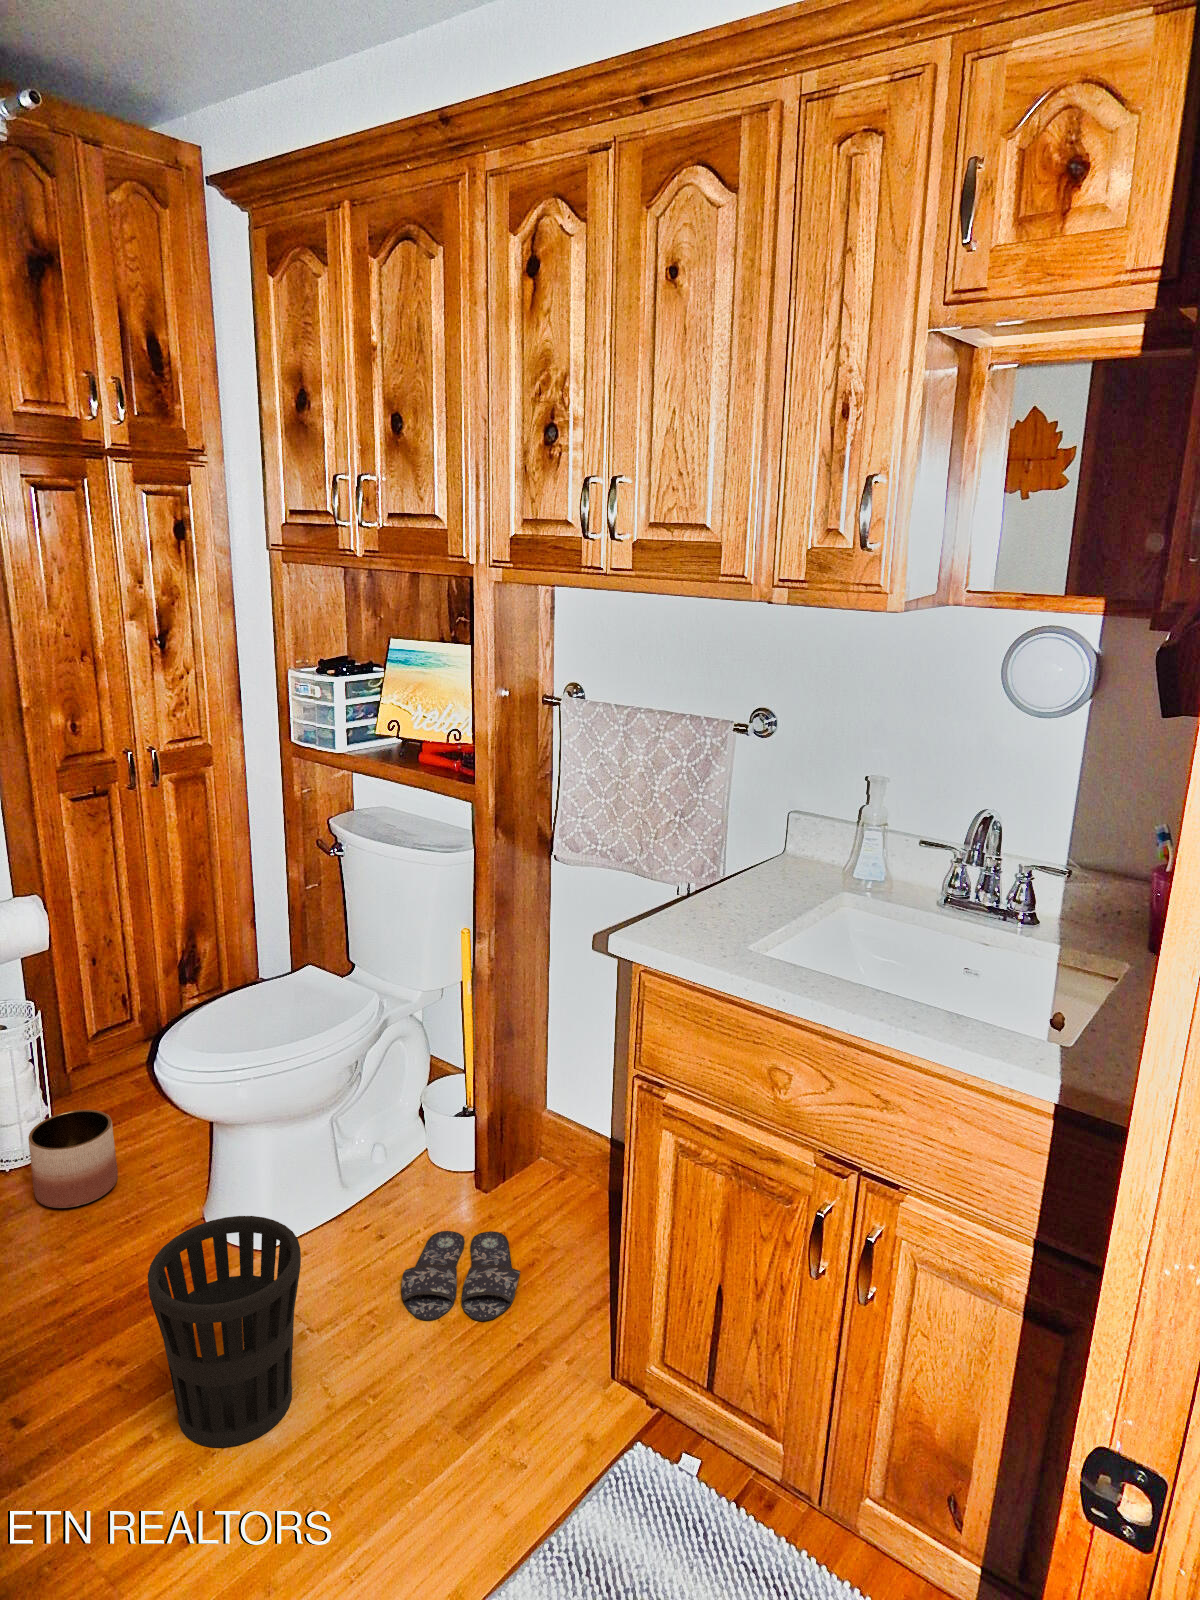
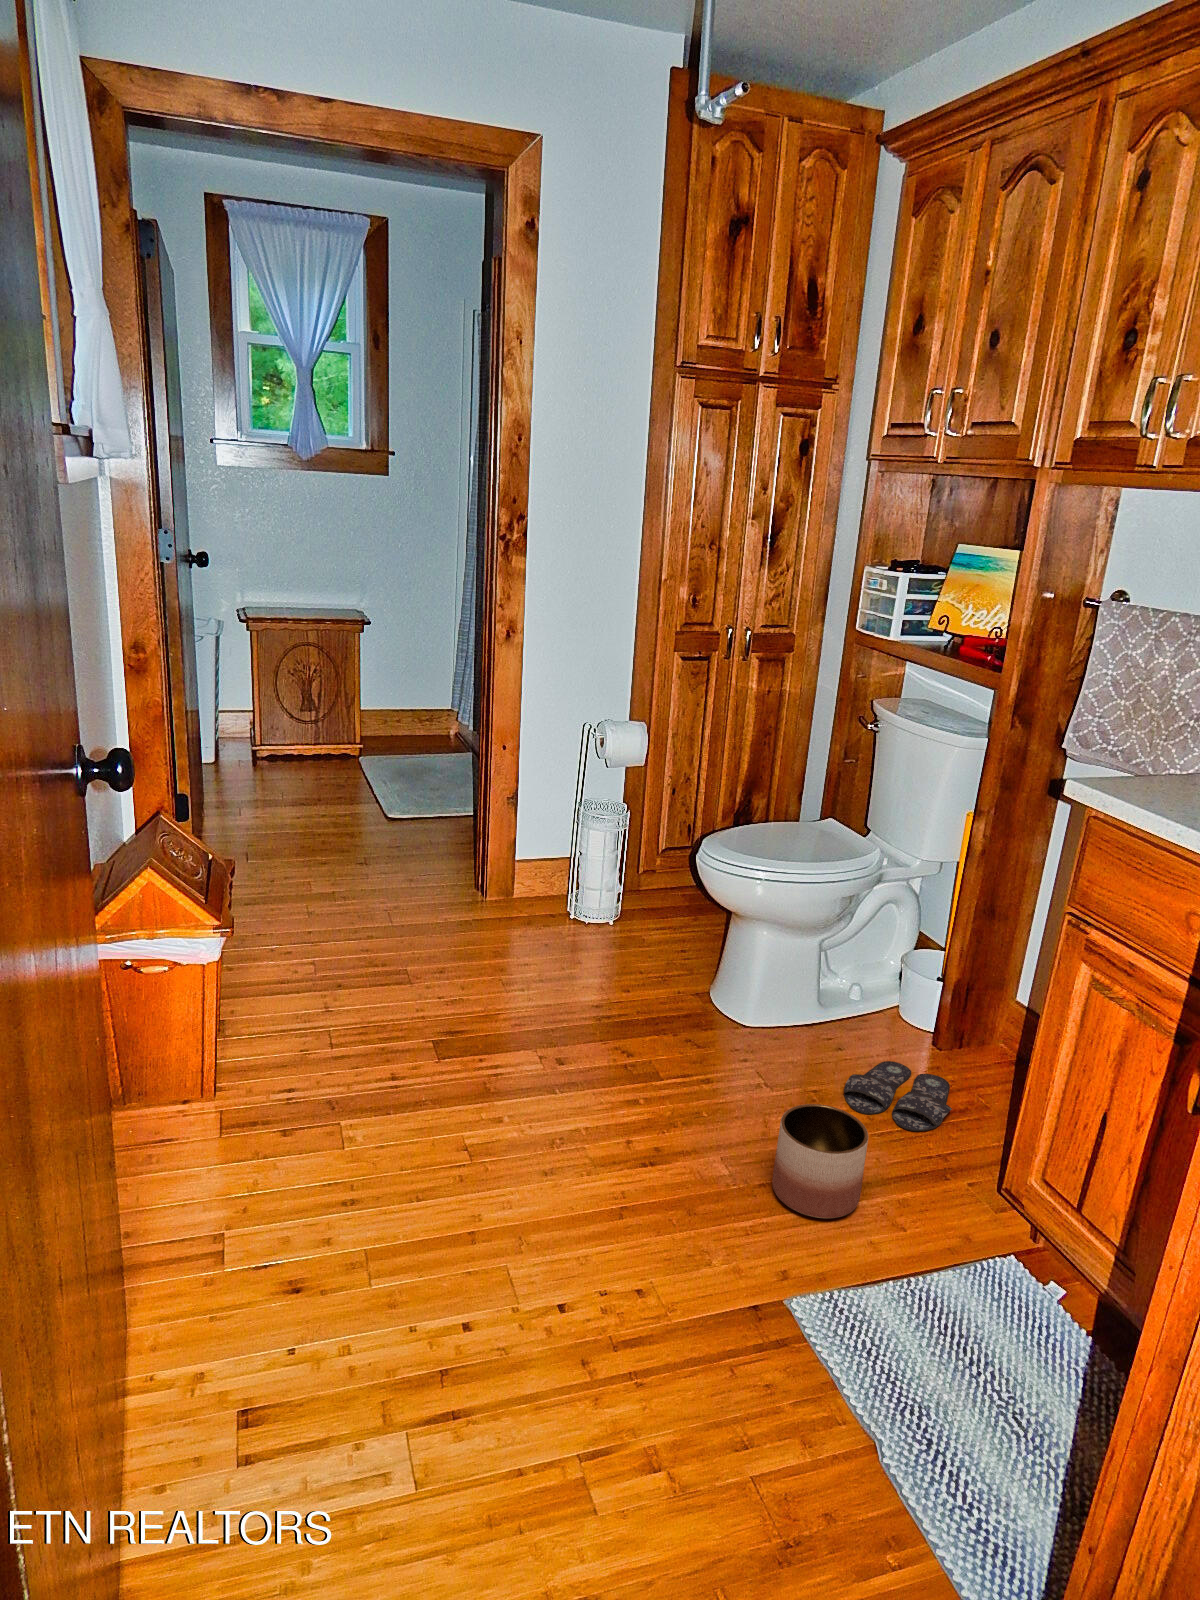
planter: present [28,1110,118,1208] -> present [772,1104,868,1219]
wastebasket: present [148,1216,301,1447] -> none [654,965,766,1130]

